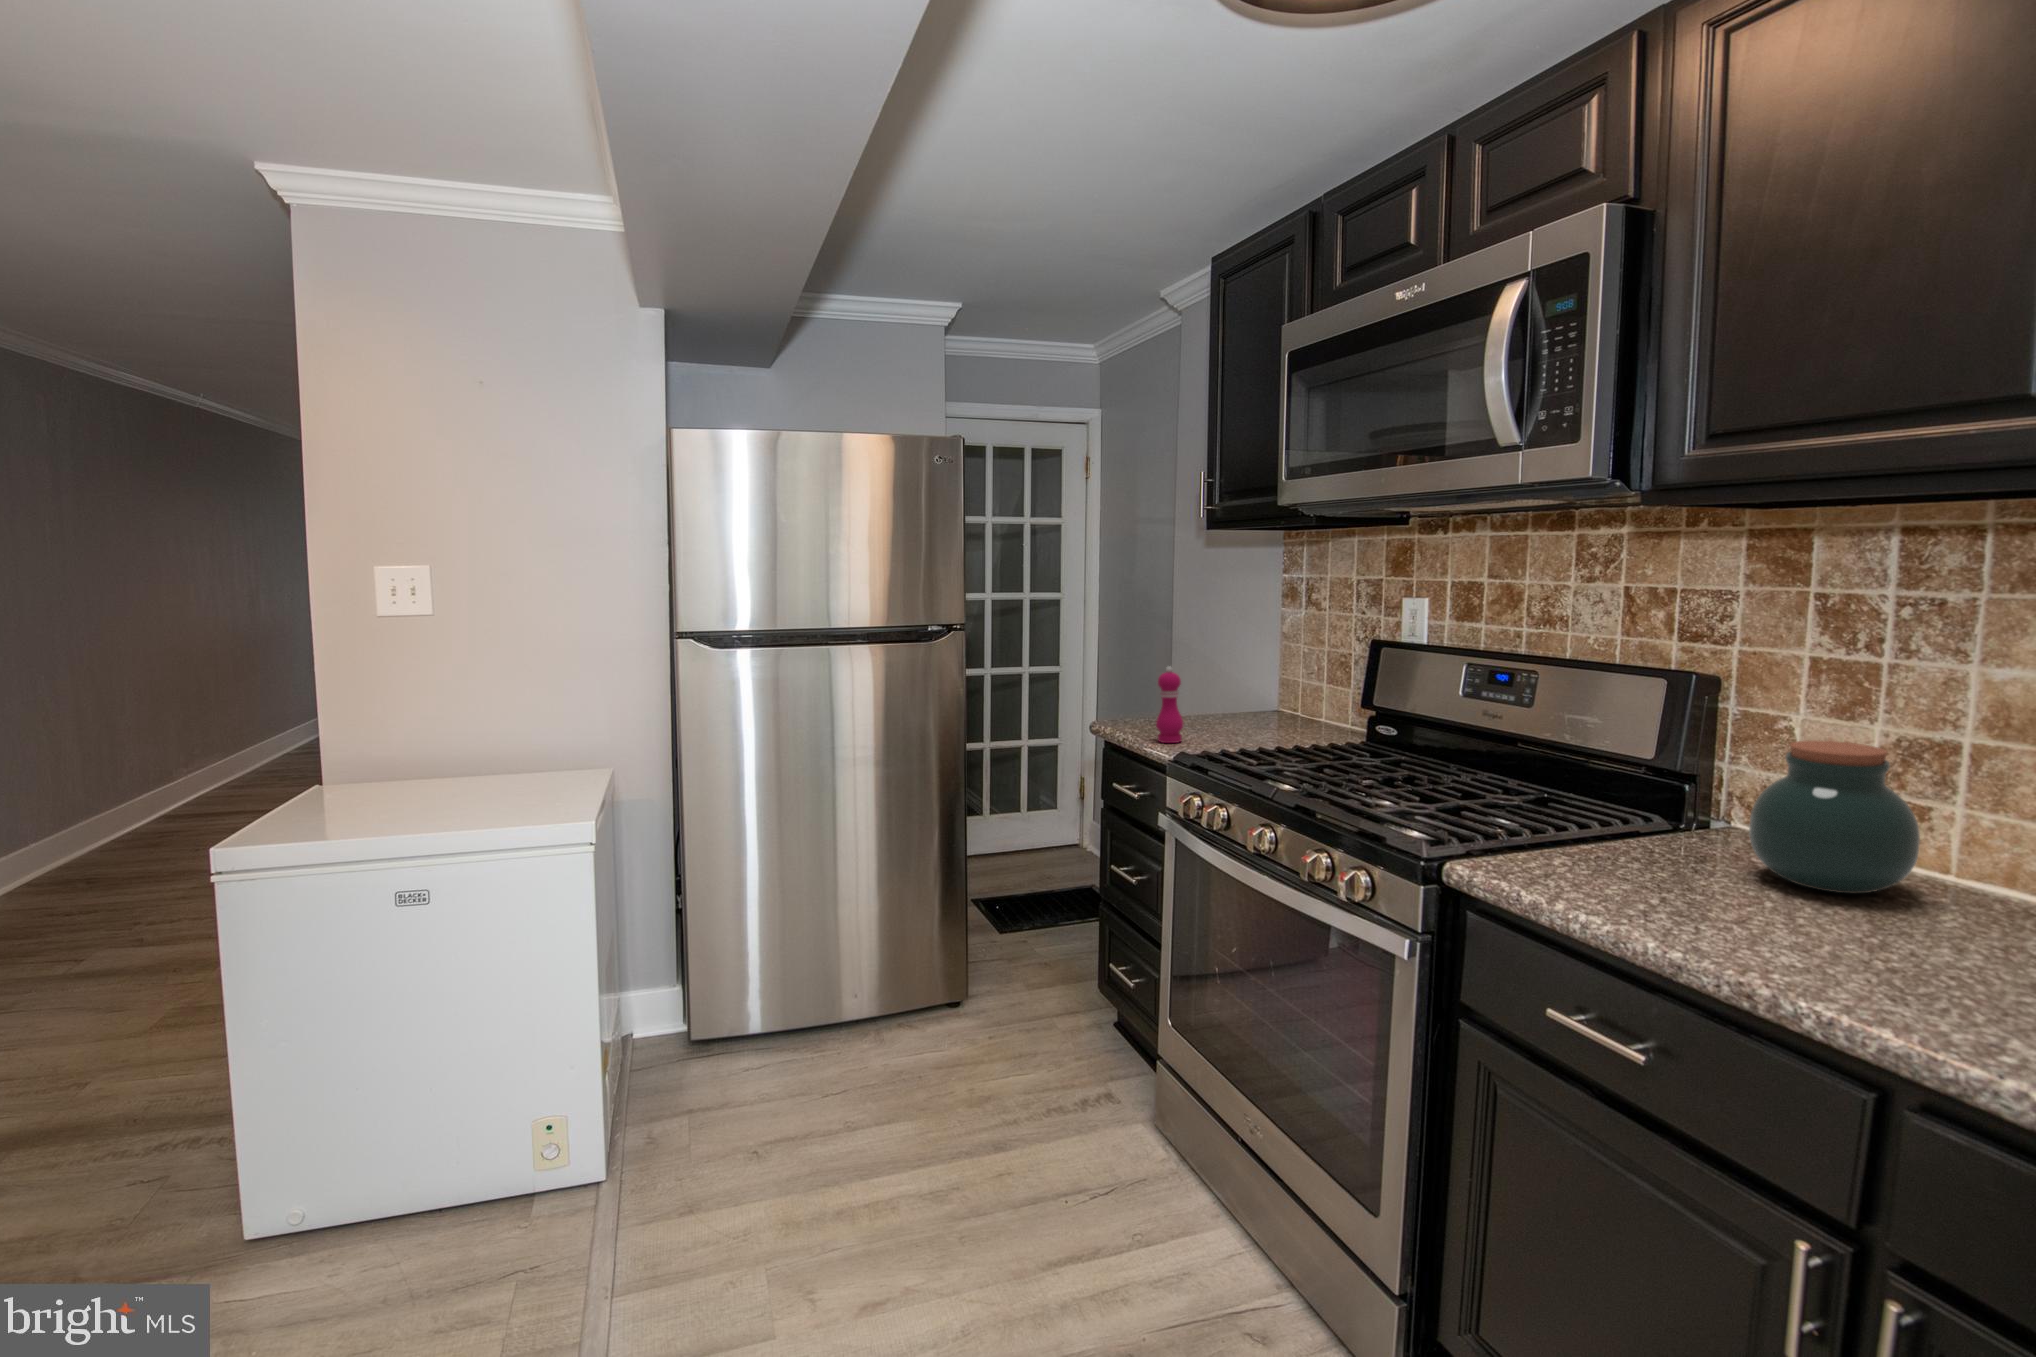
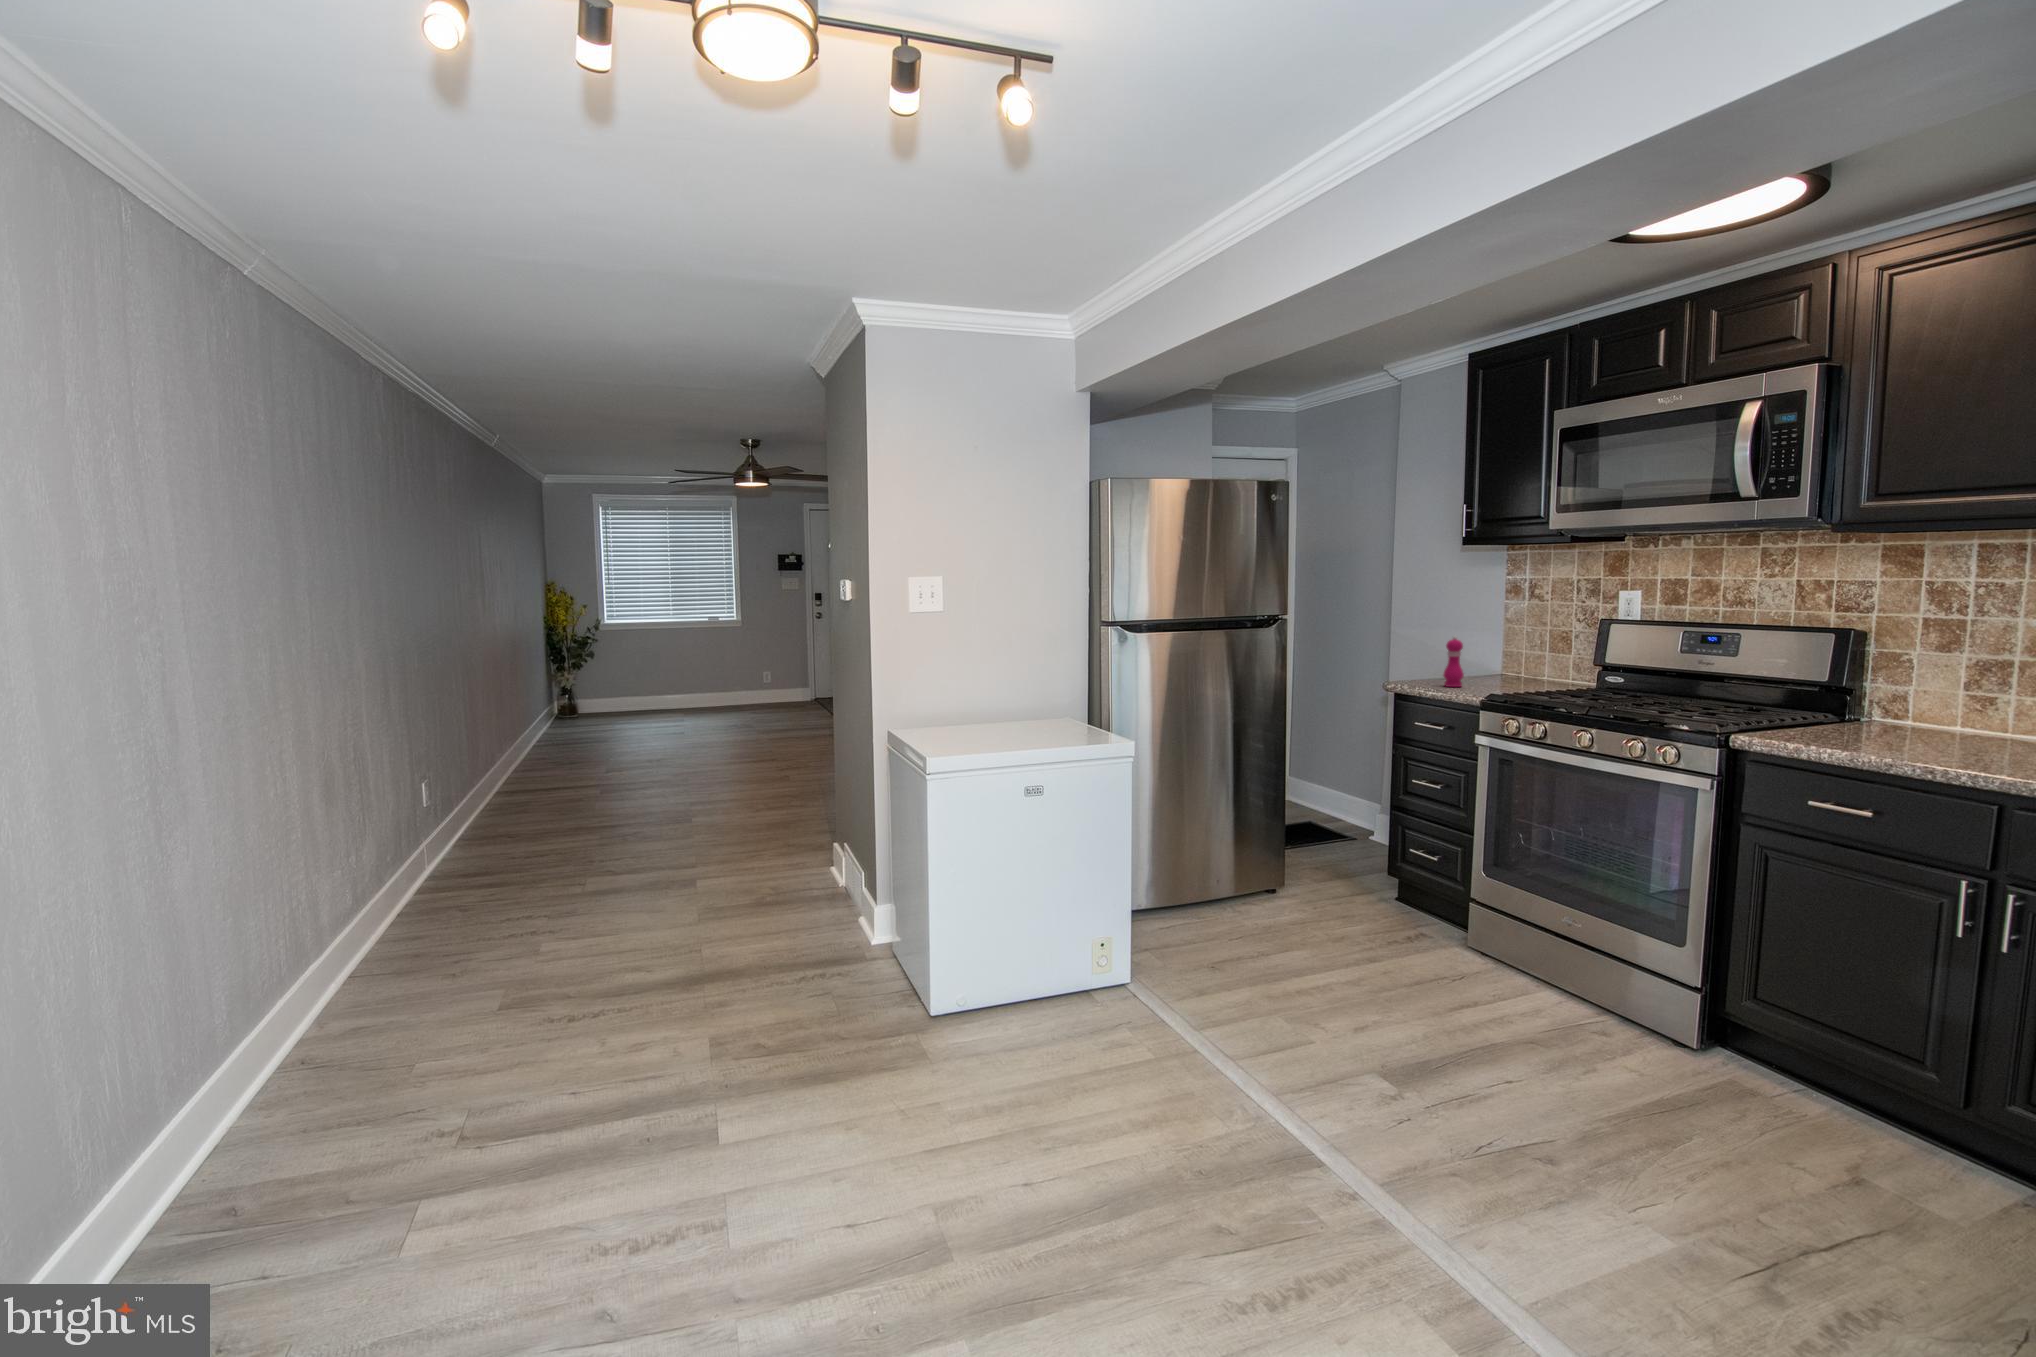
jar: present [1749,740,1920,893] -> none [1896,659,1994,738]

